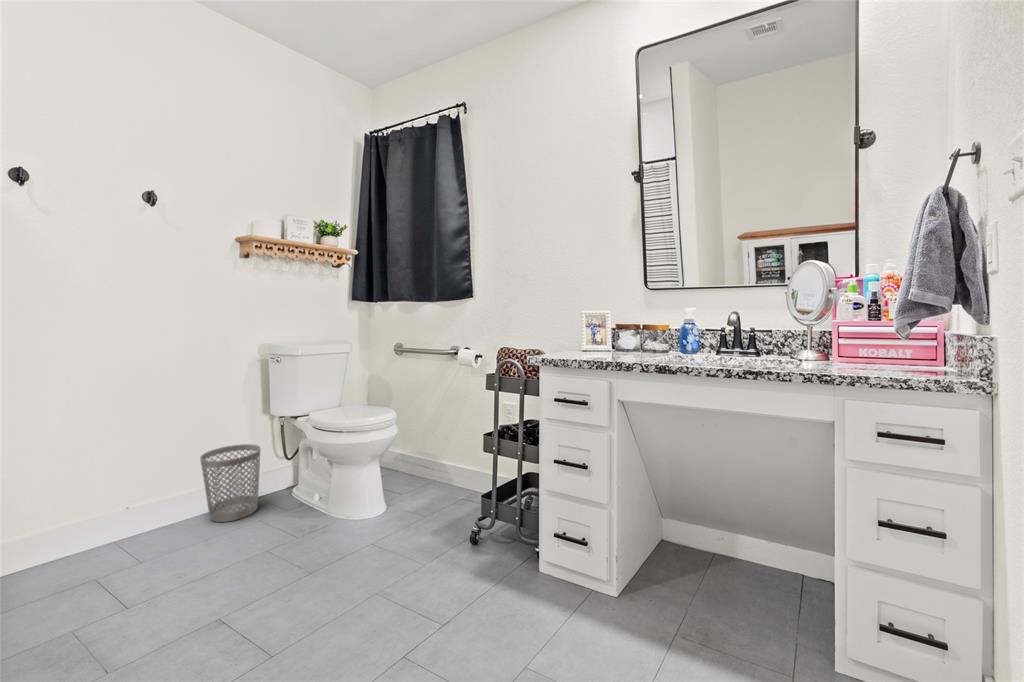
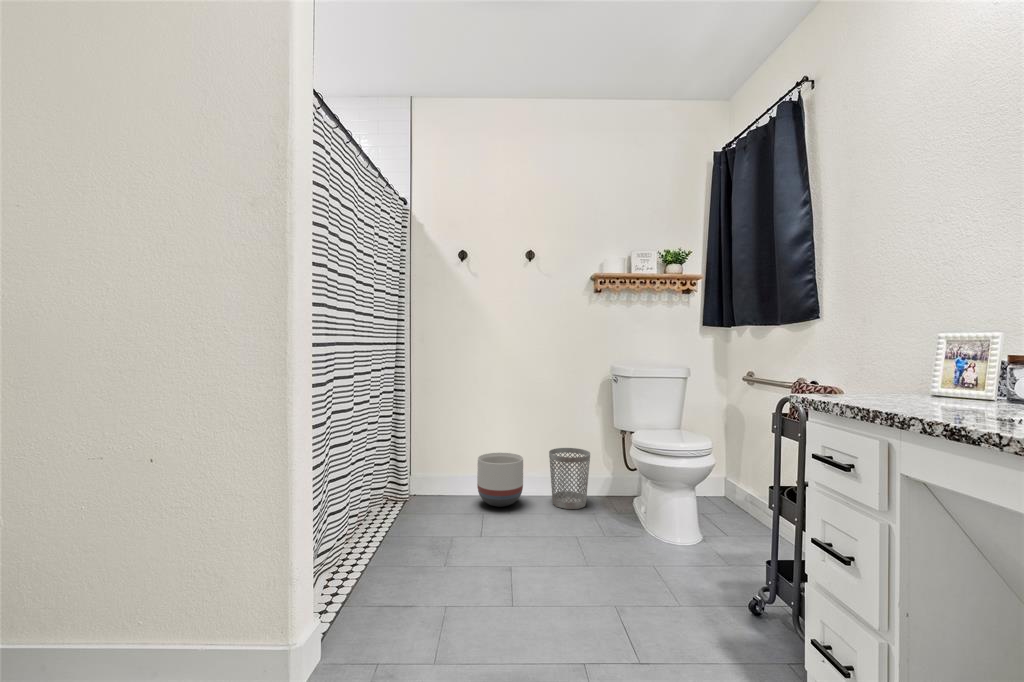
planter: none [73,477,167,562] -> present [477,453,523,507]

